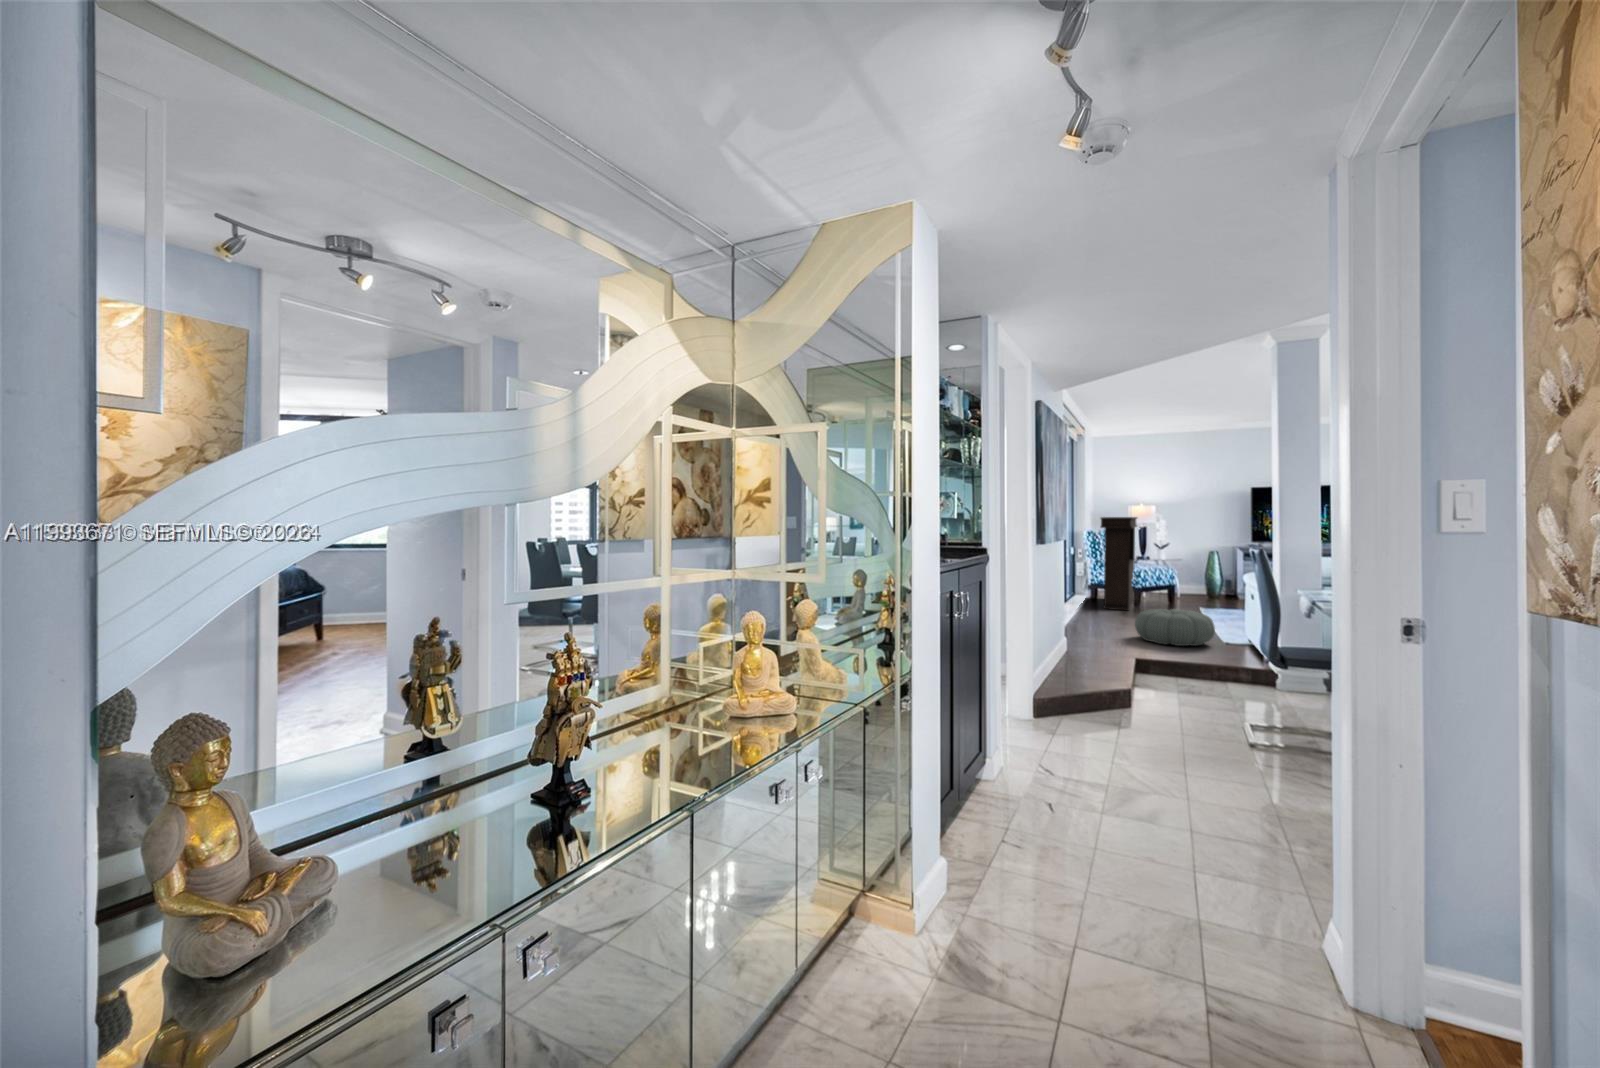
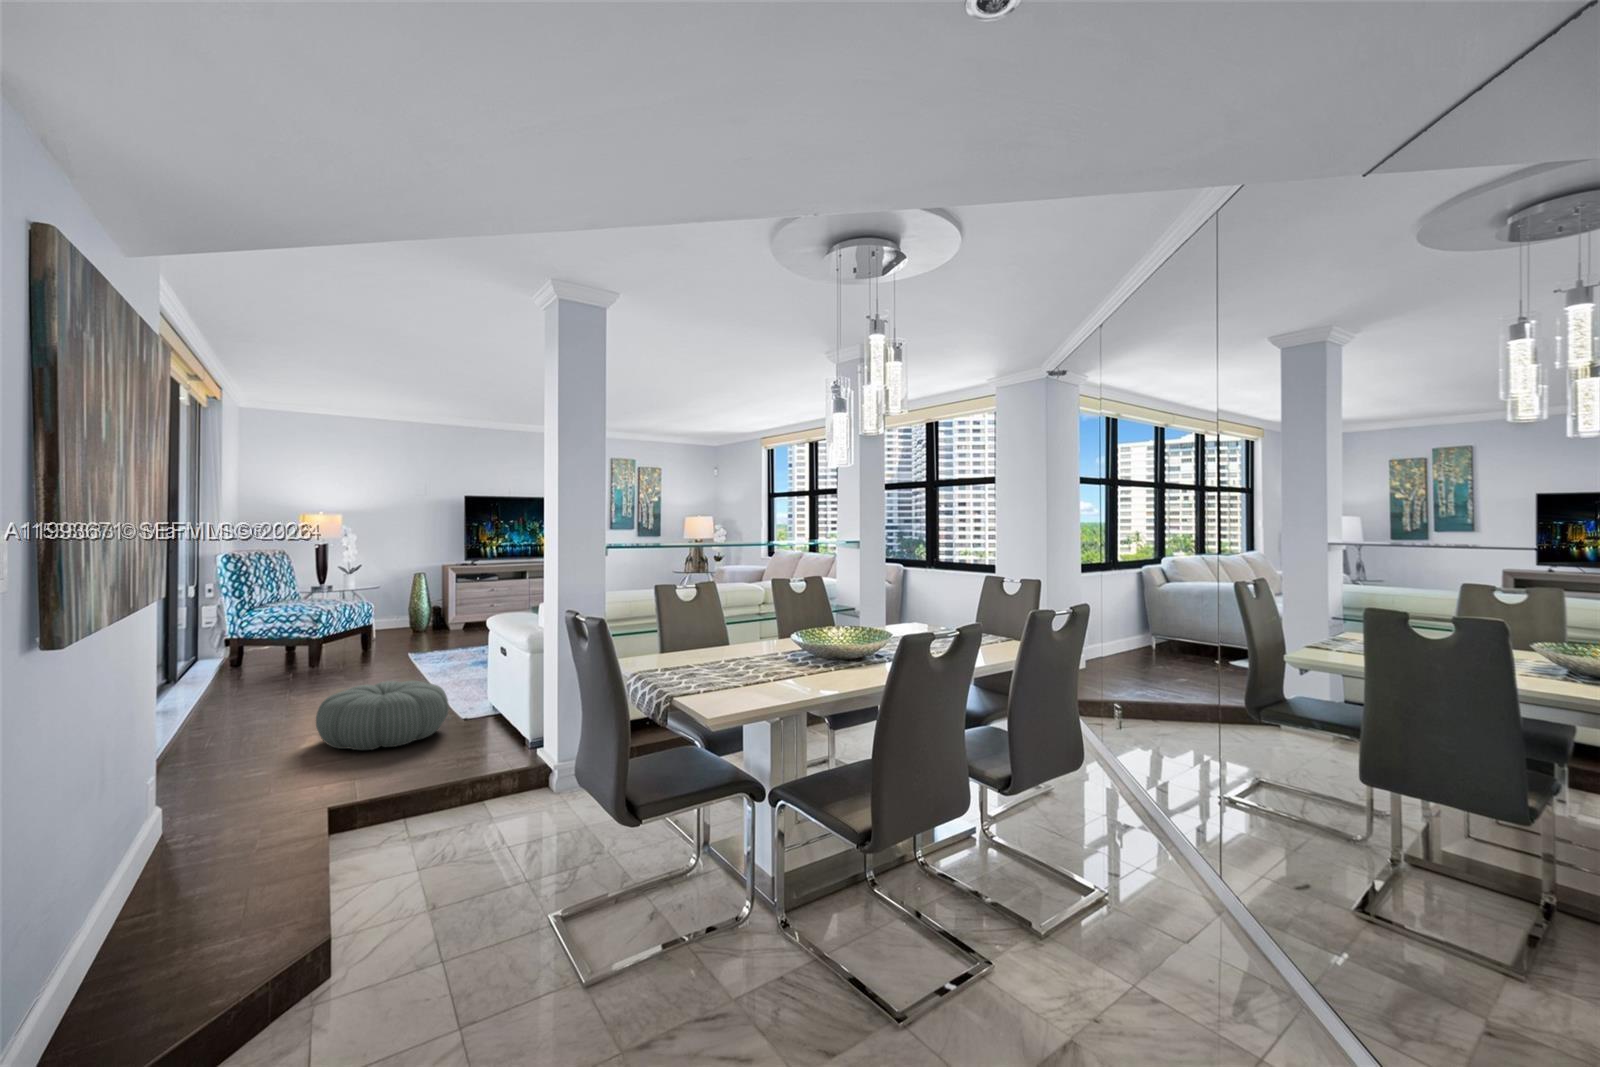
console table: present [1101,517,1137,610] -> none [245,529,313,686]

